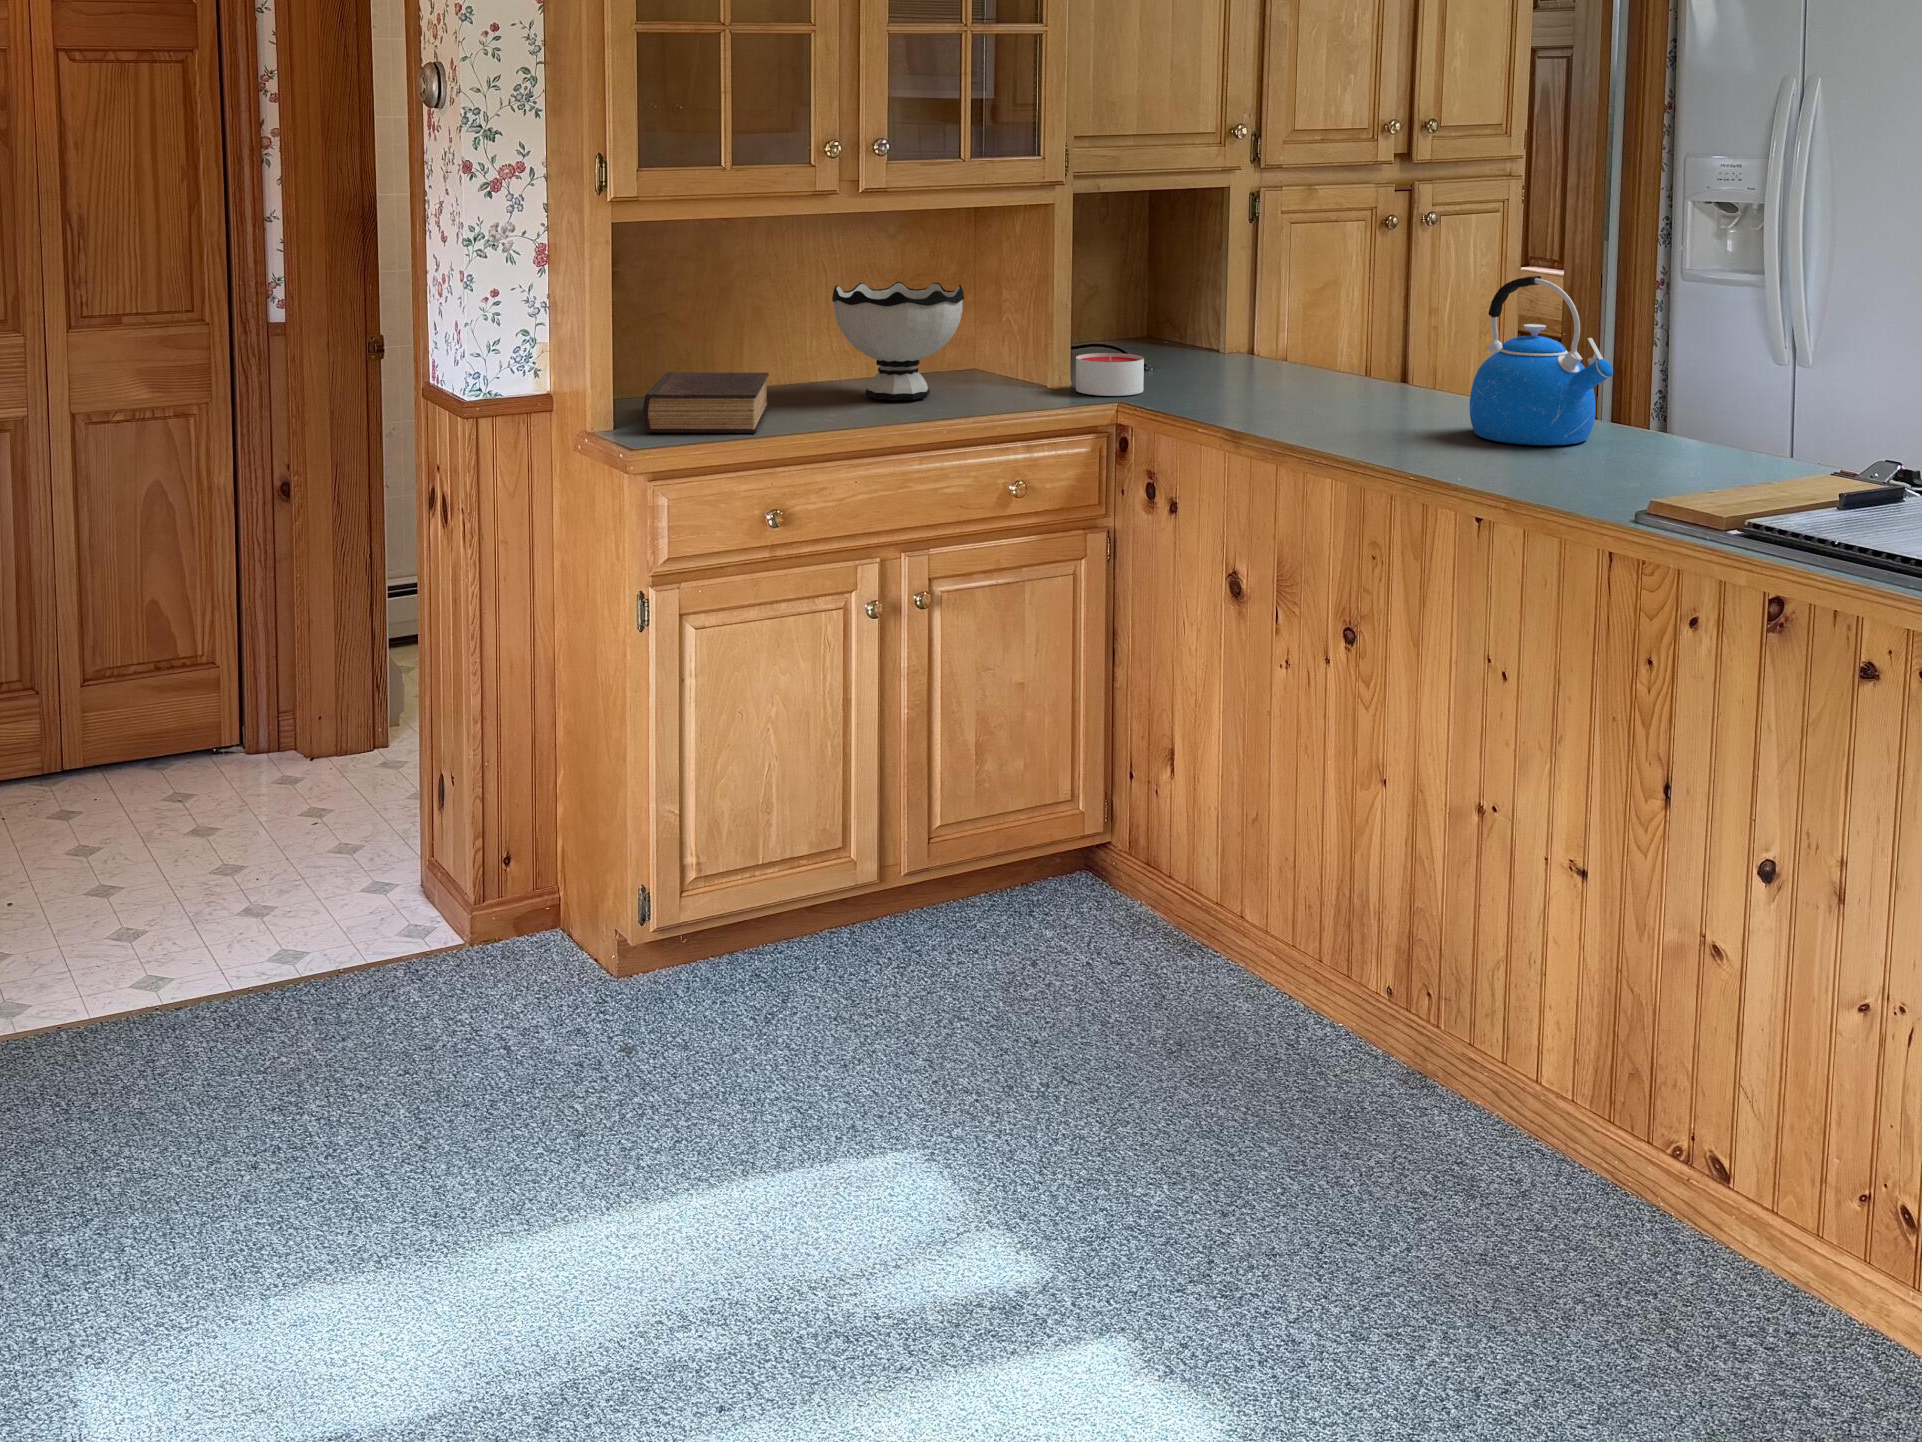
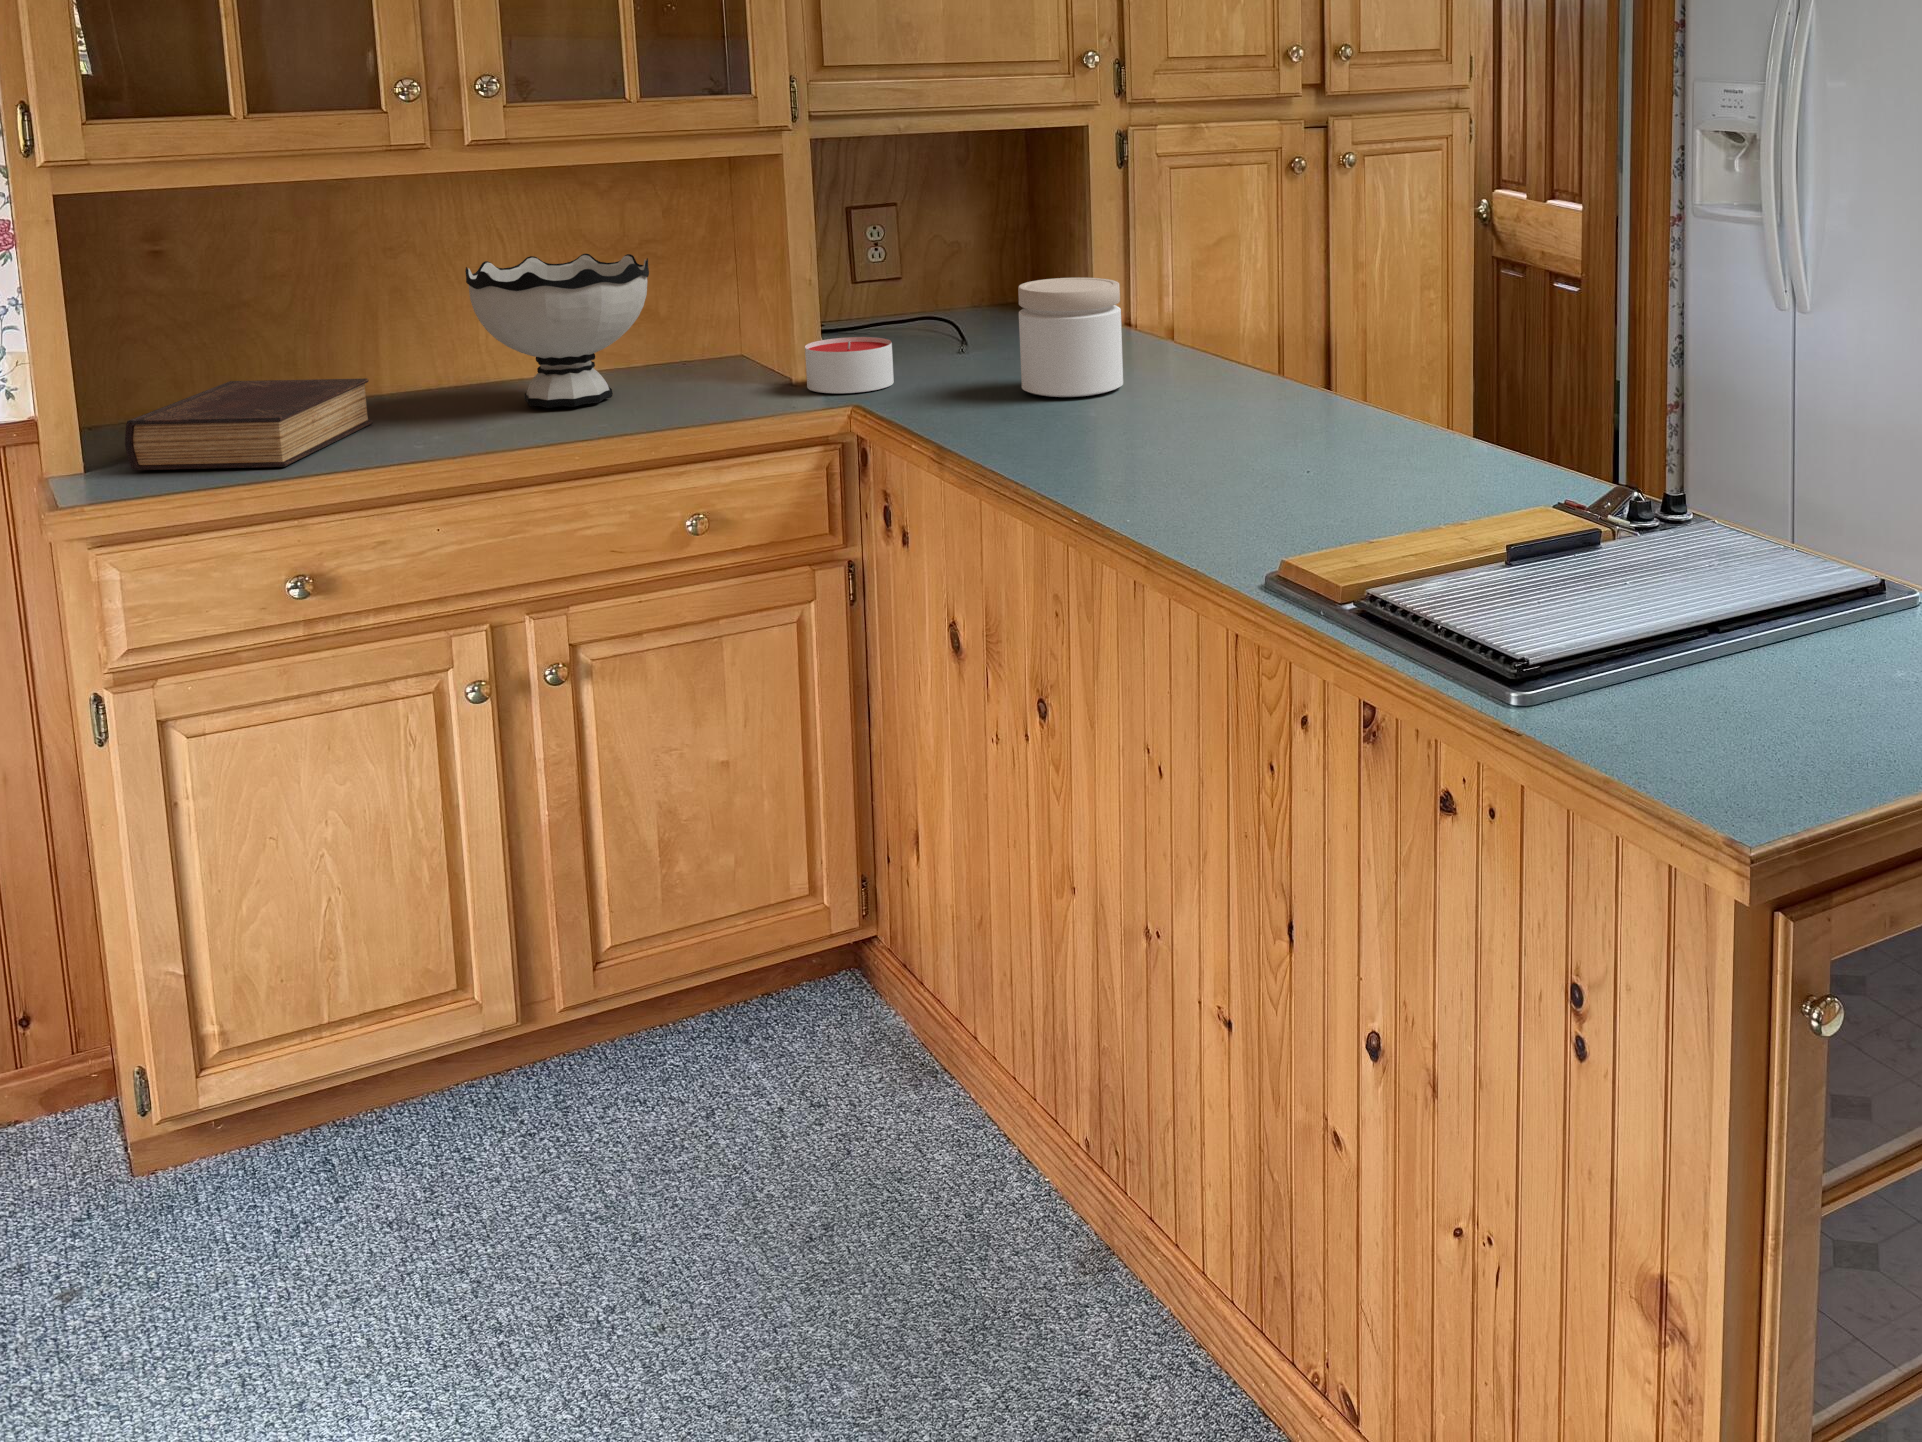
kettle: present [1470,276,1613,445] -> none [1200,247,1347,460]
jar: none [1259,307,1344,401] -> present [1018,278,1123,397]

